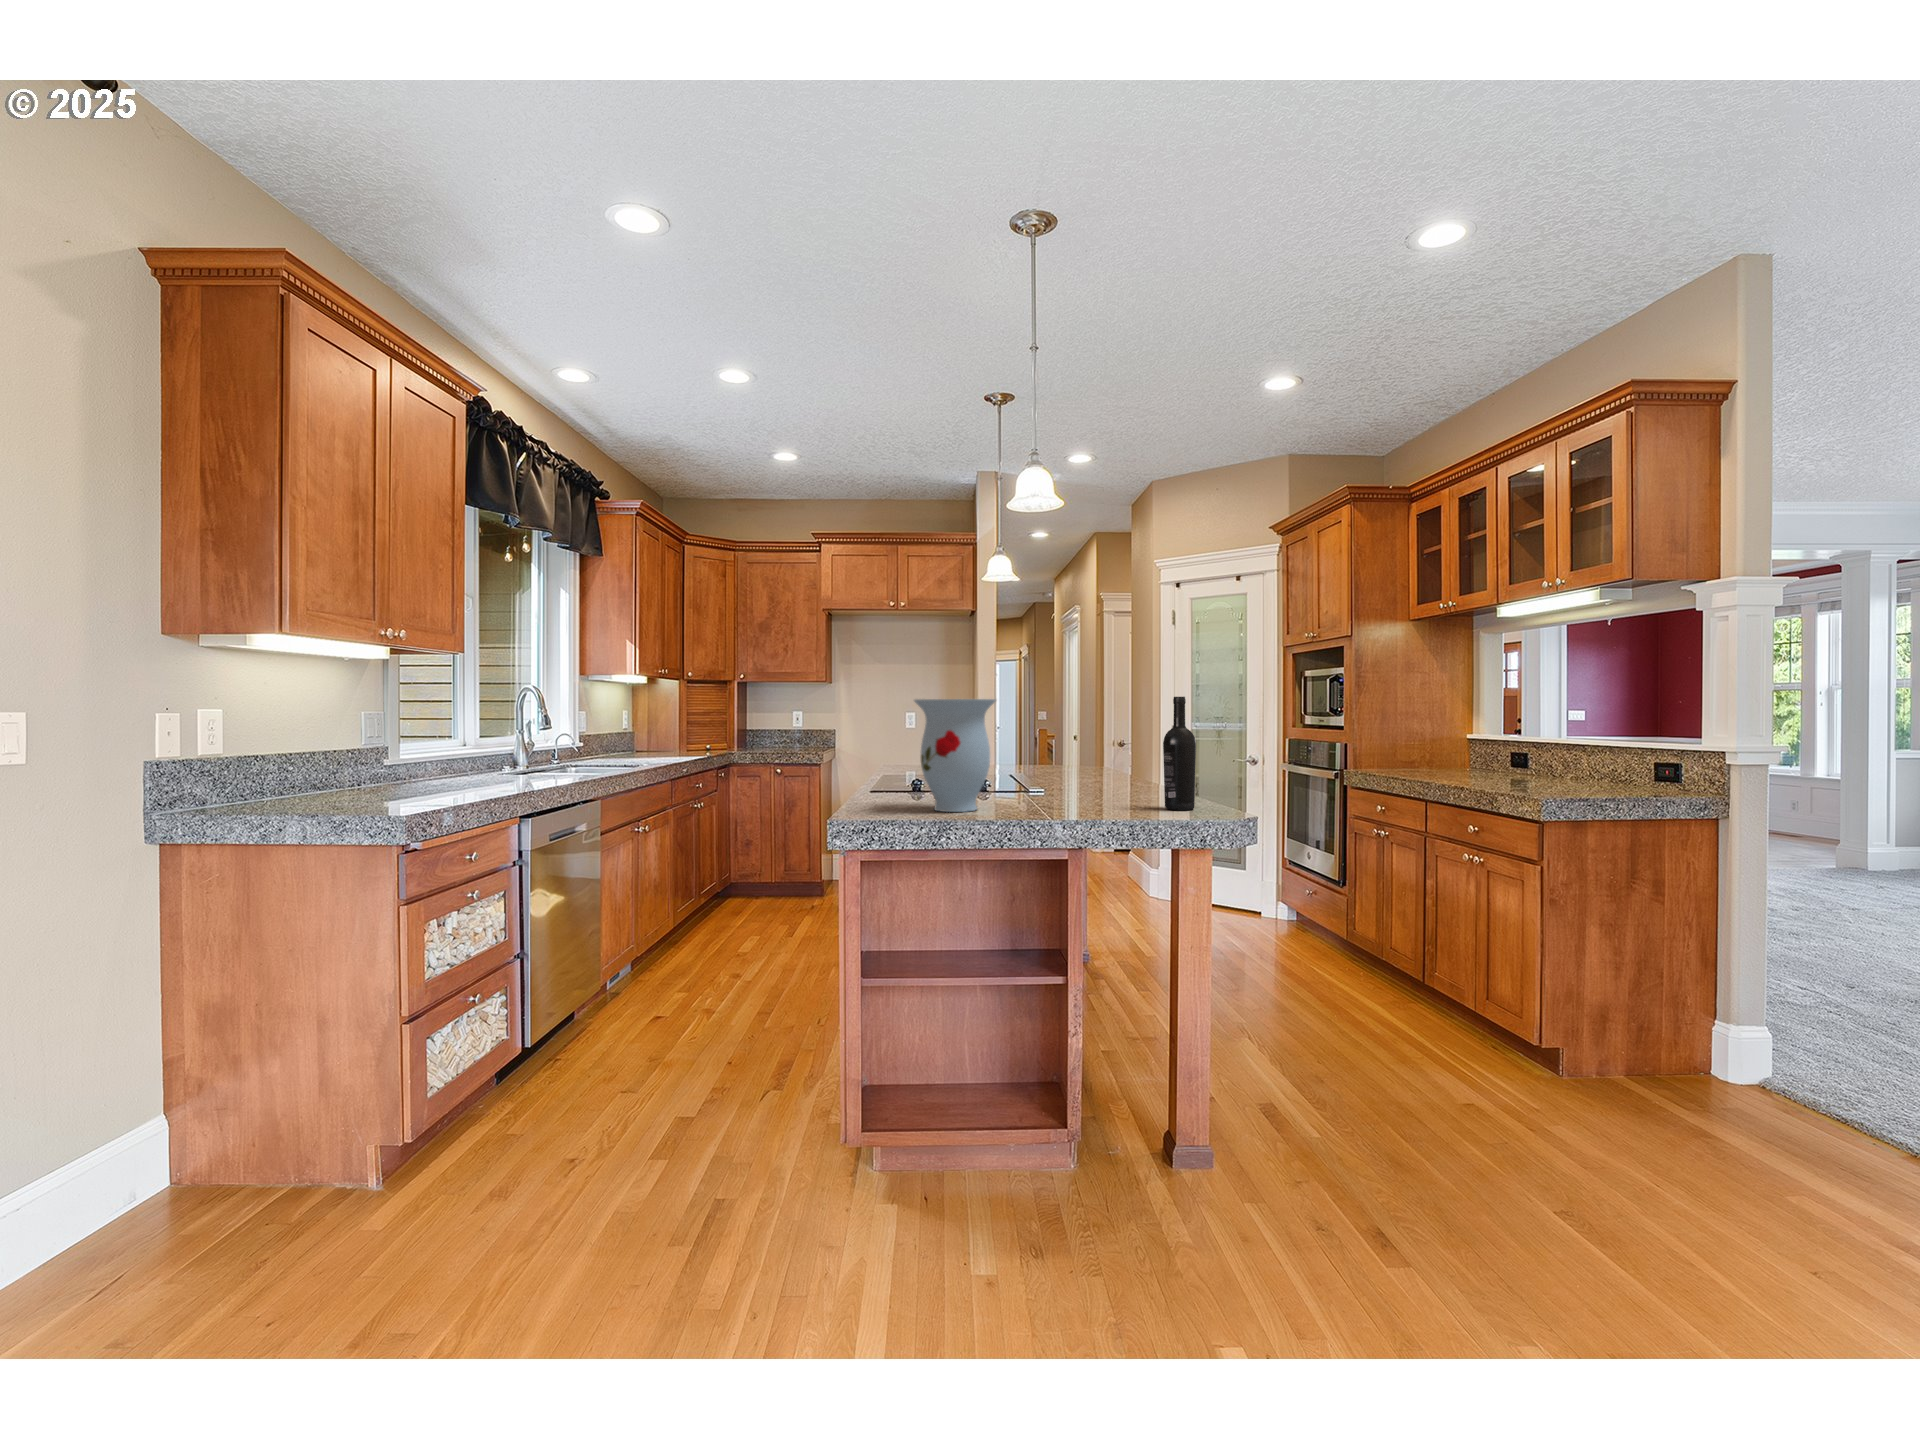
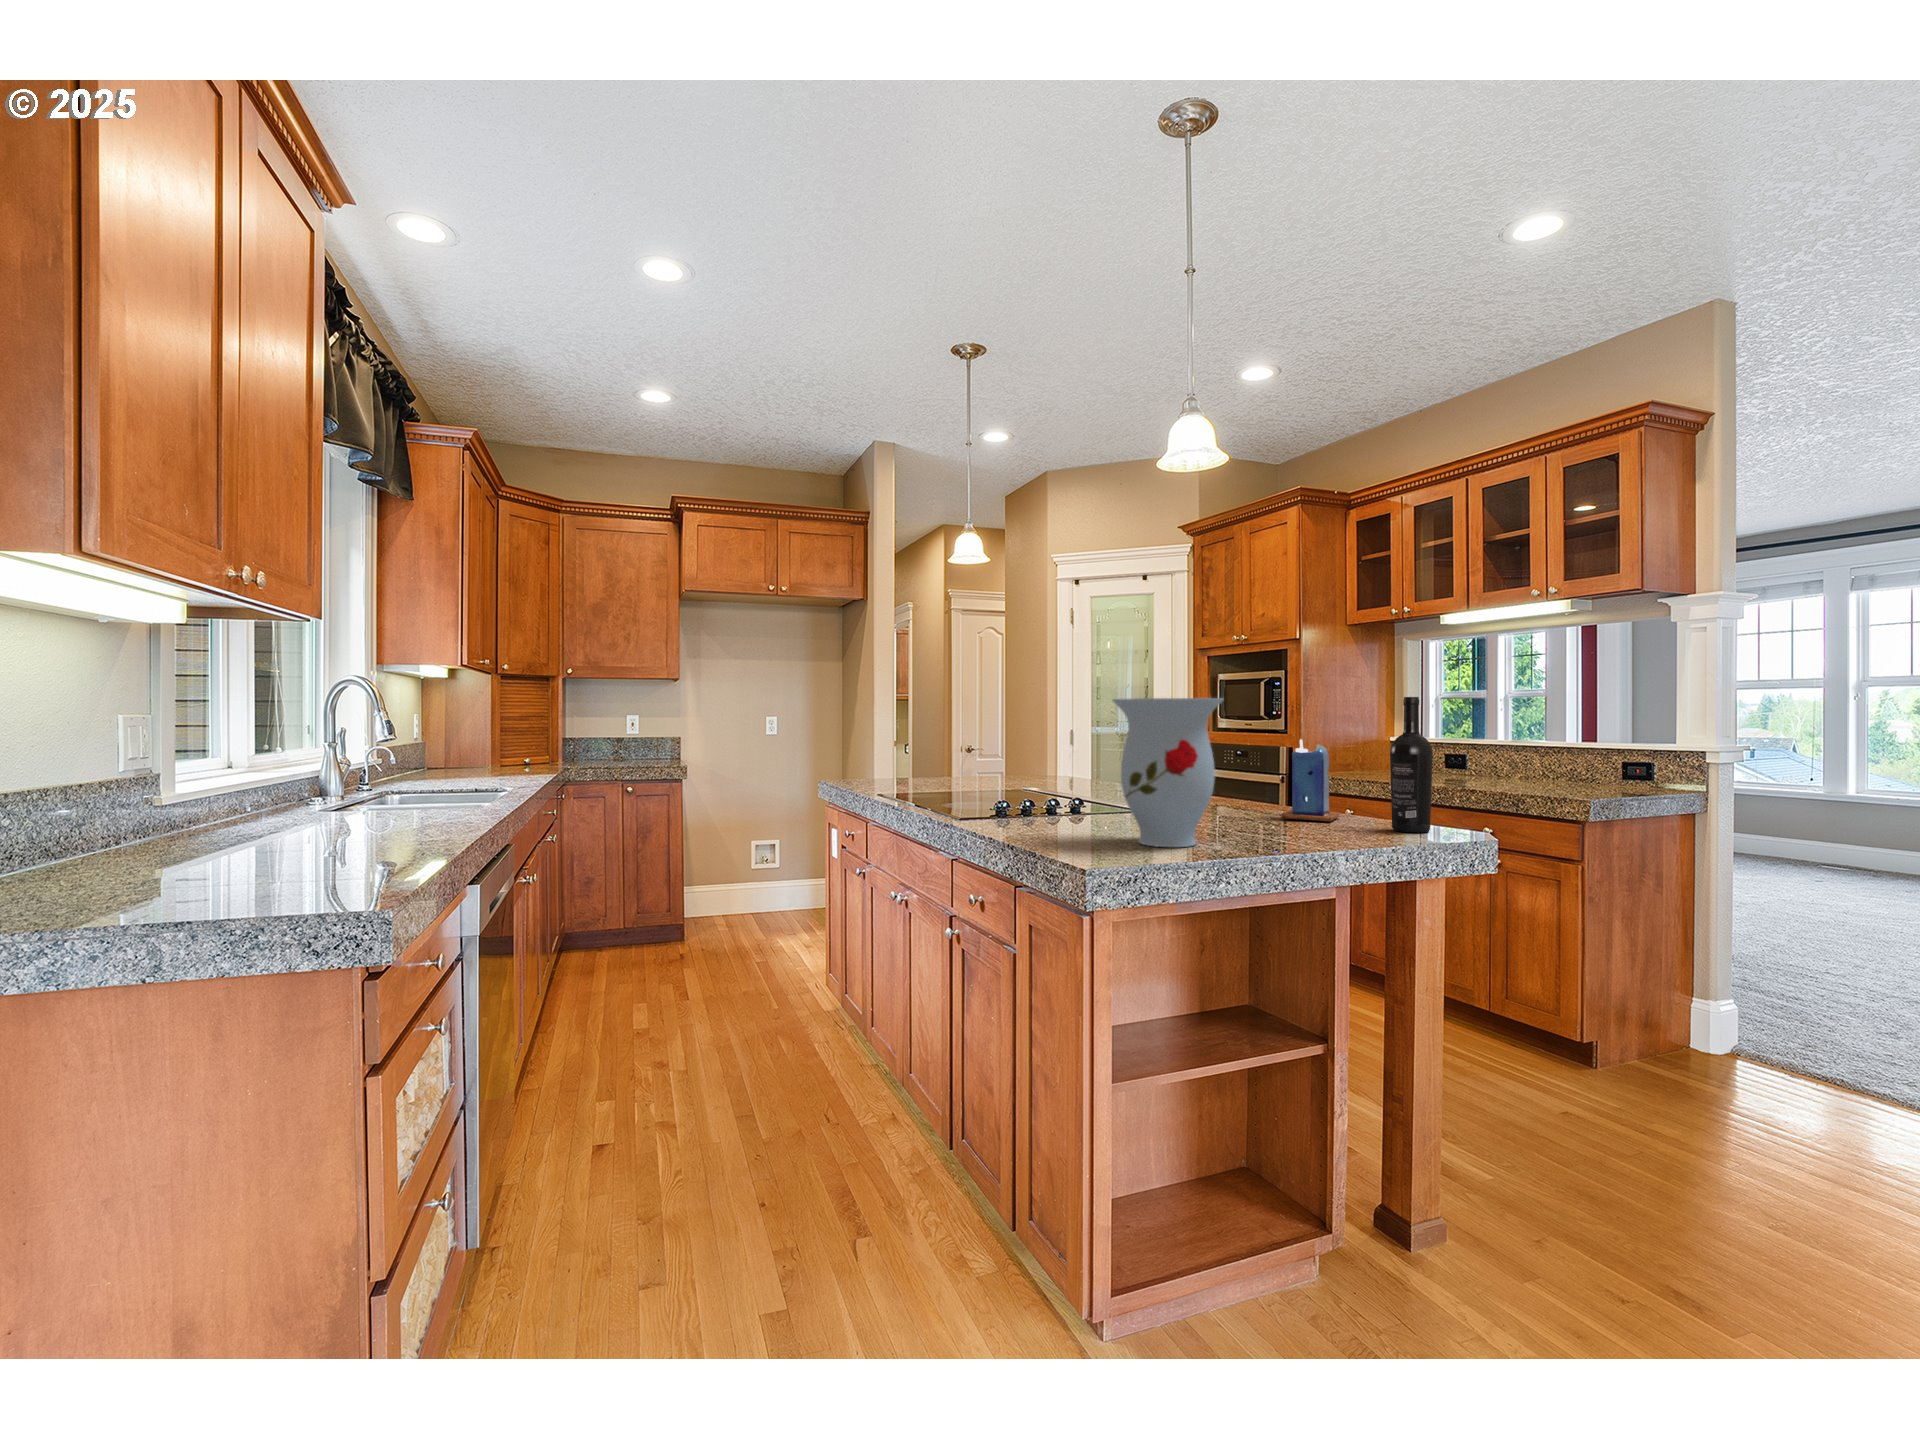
candle: none [1111,732,1165,801] -> present [1282,739,1339,822]

